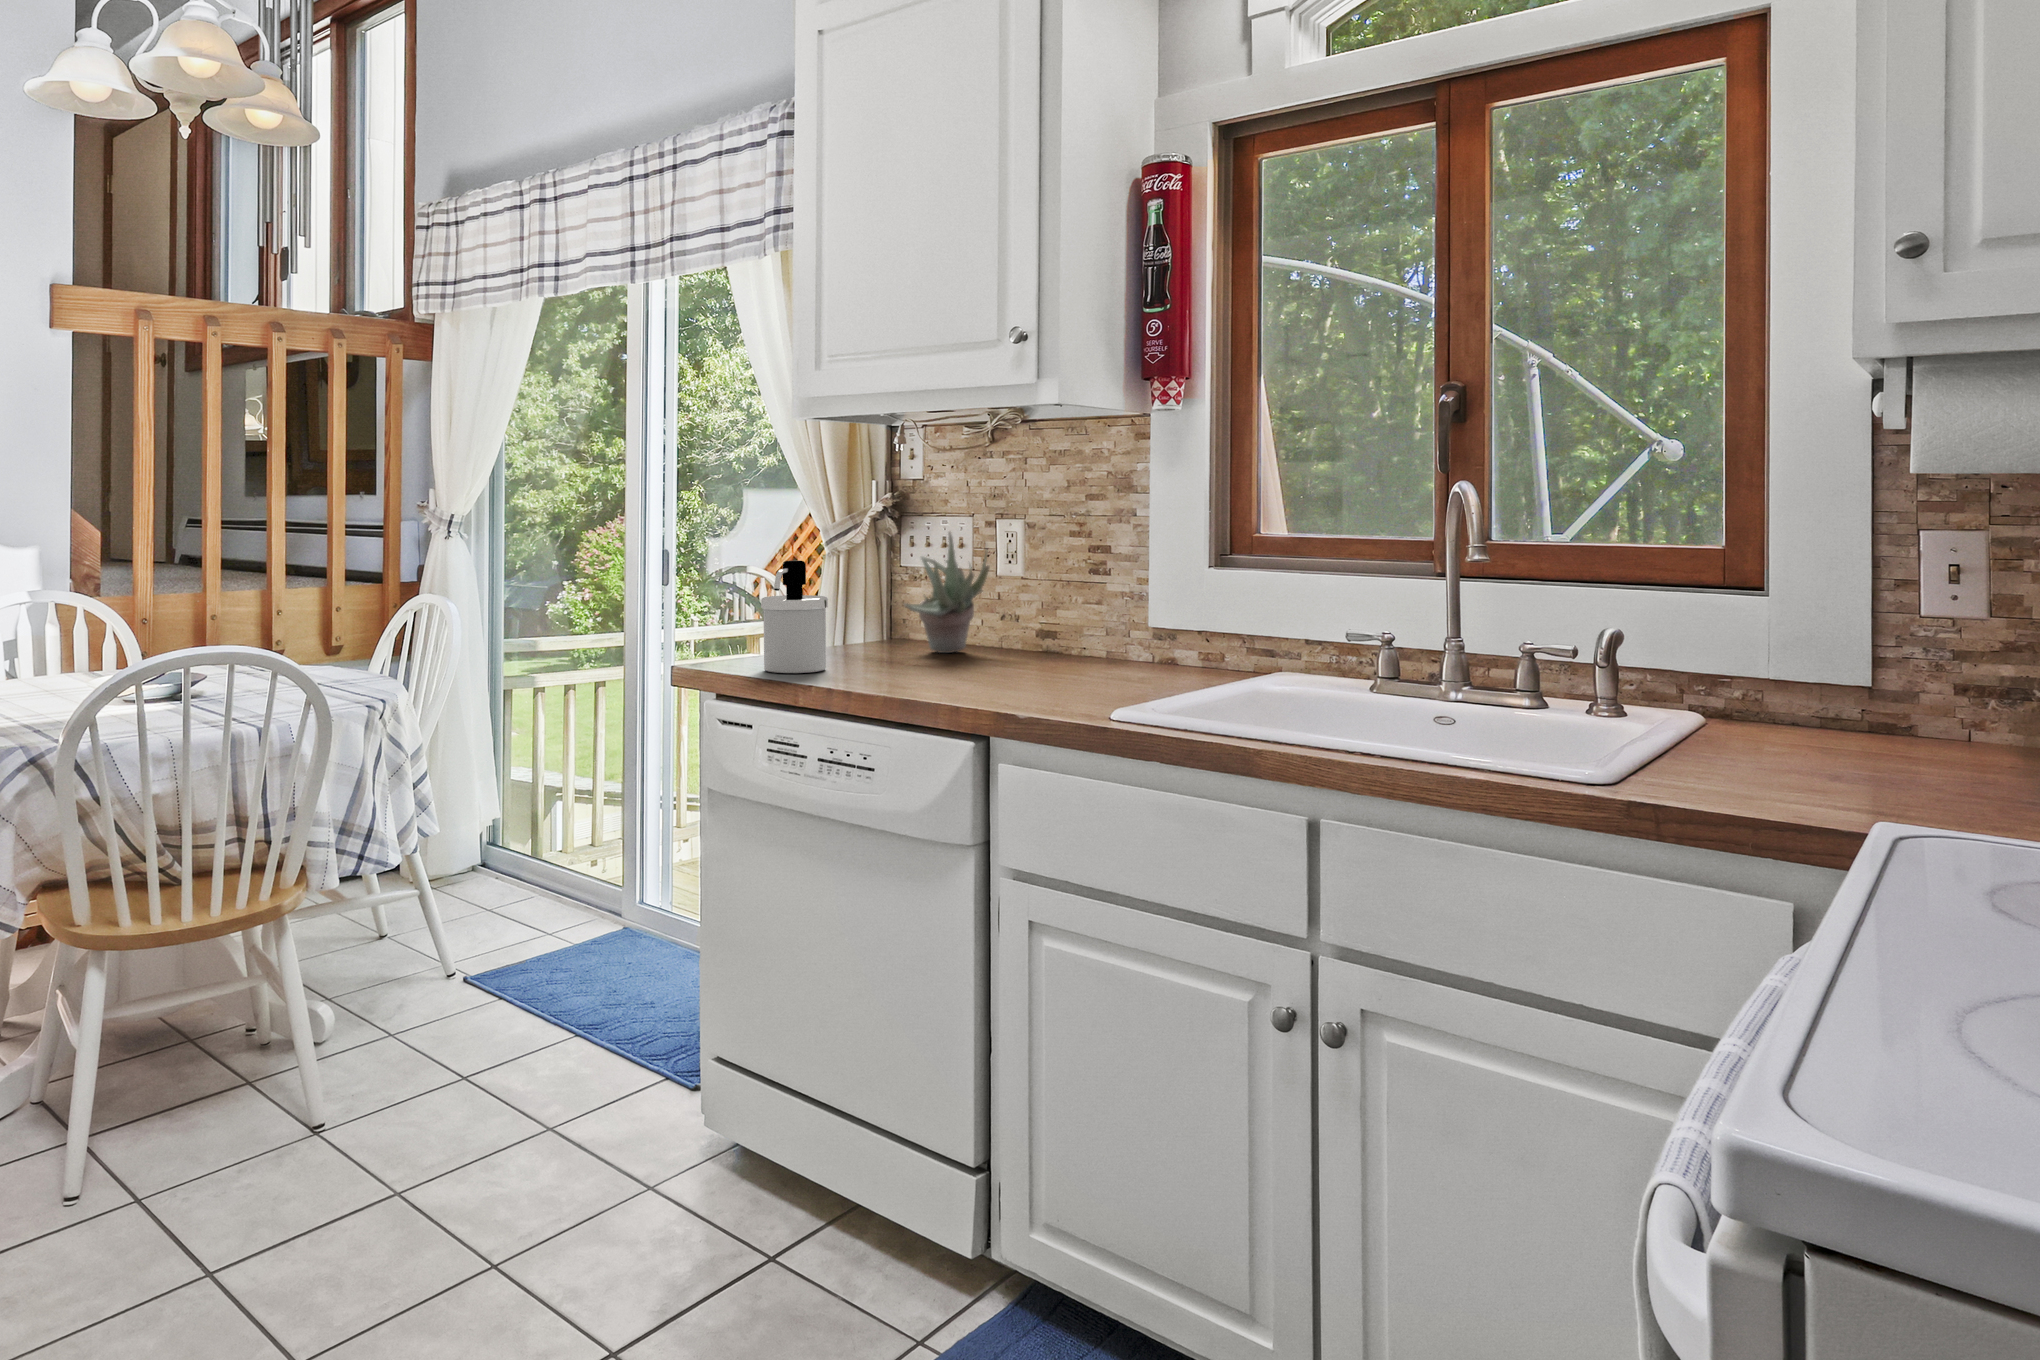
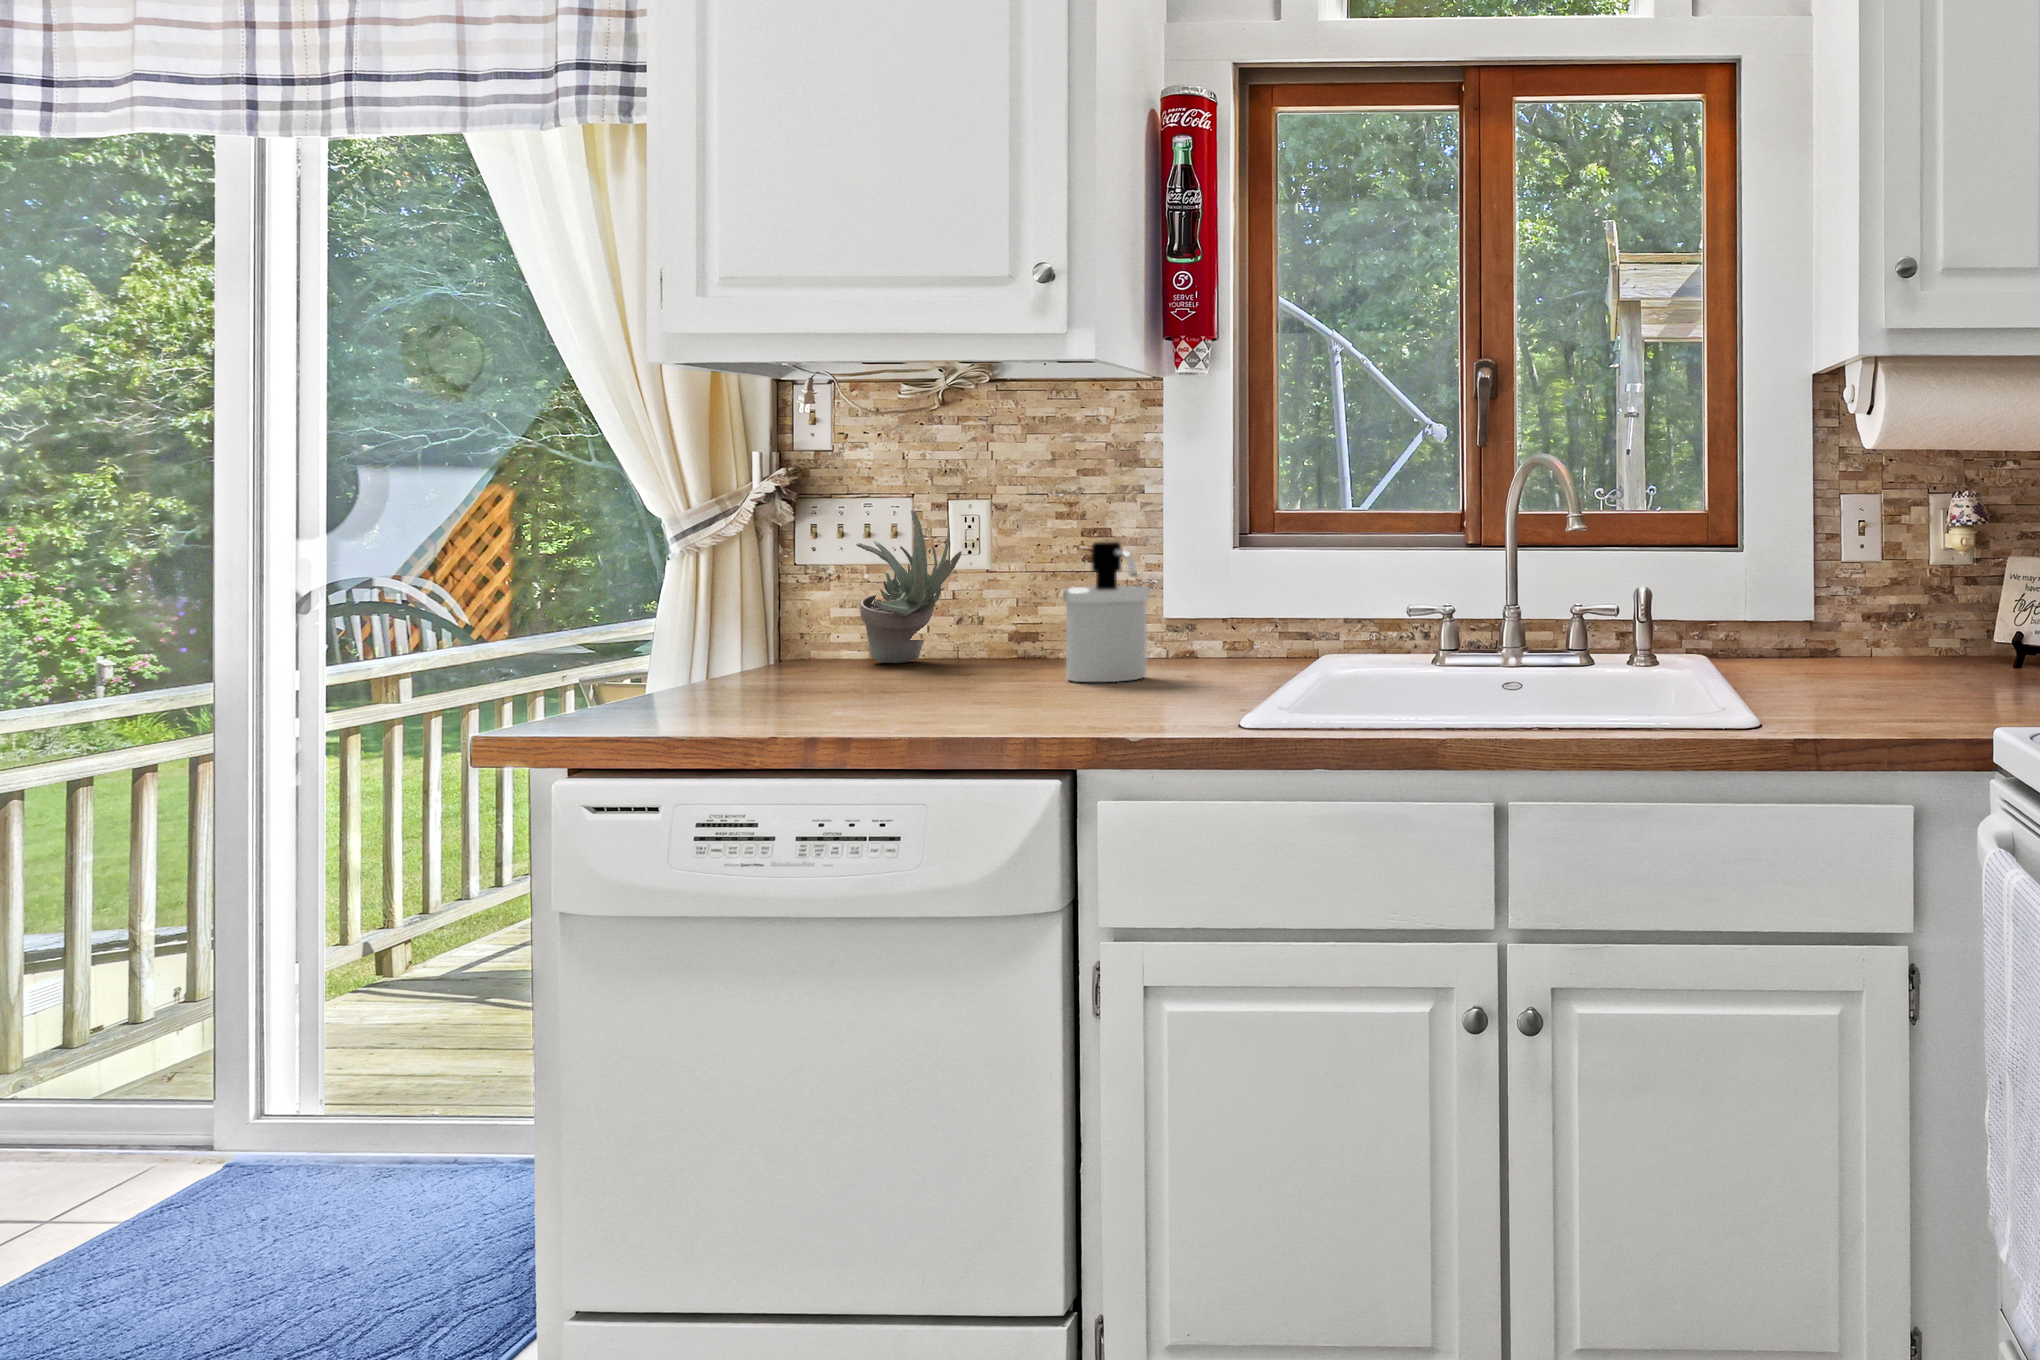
soap dispenser: present [761,560,828,673] -> present [1063,542,1149,682]

